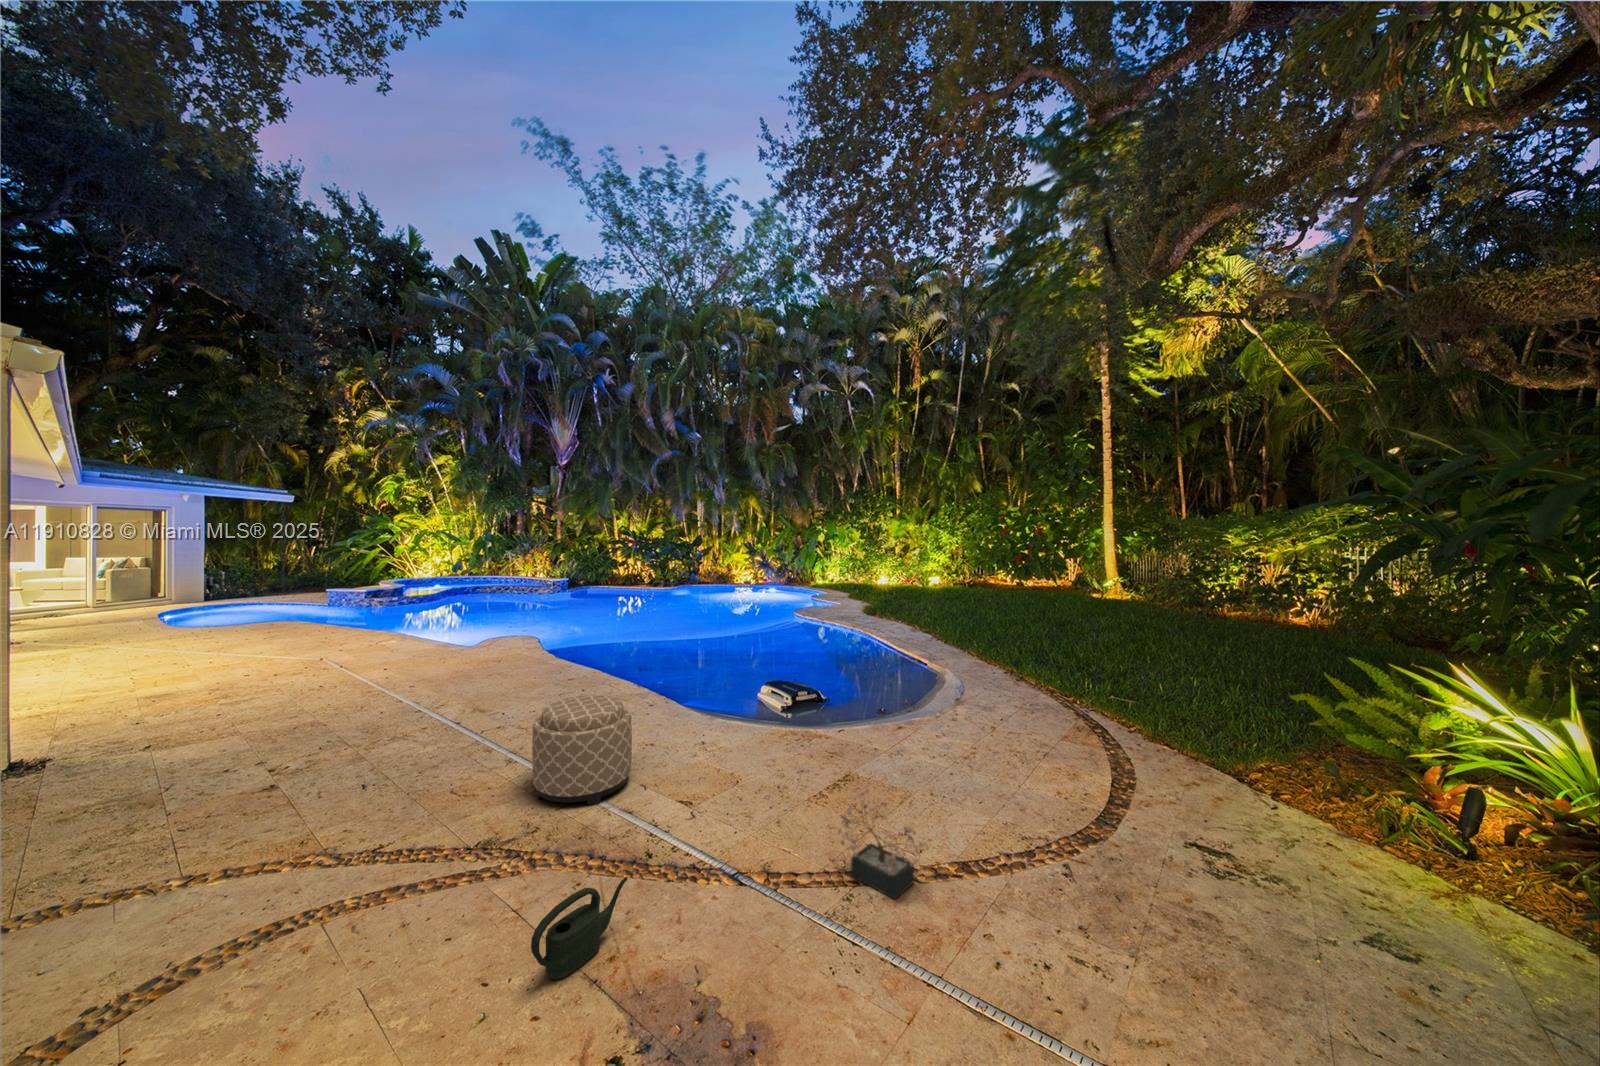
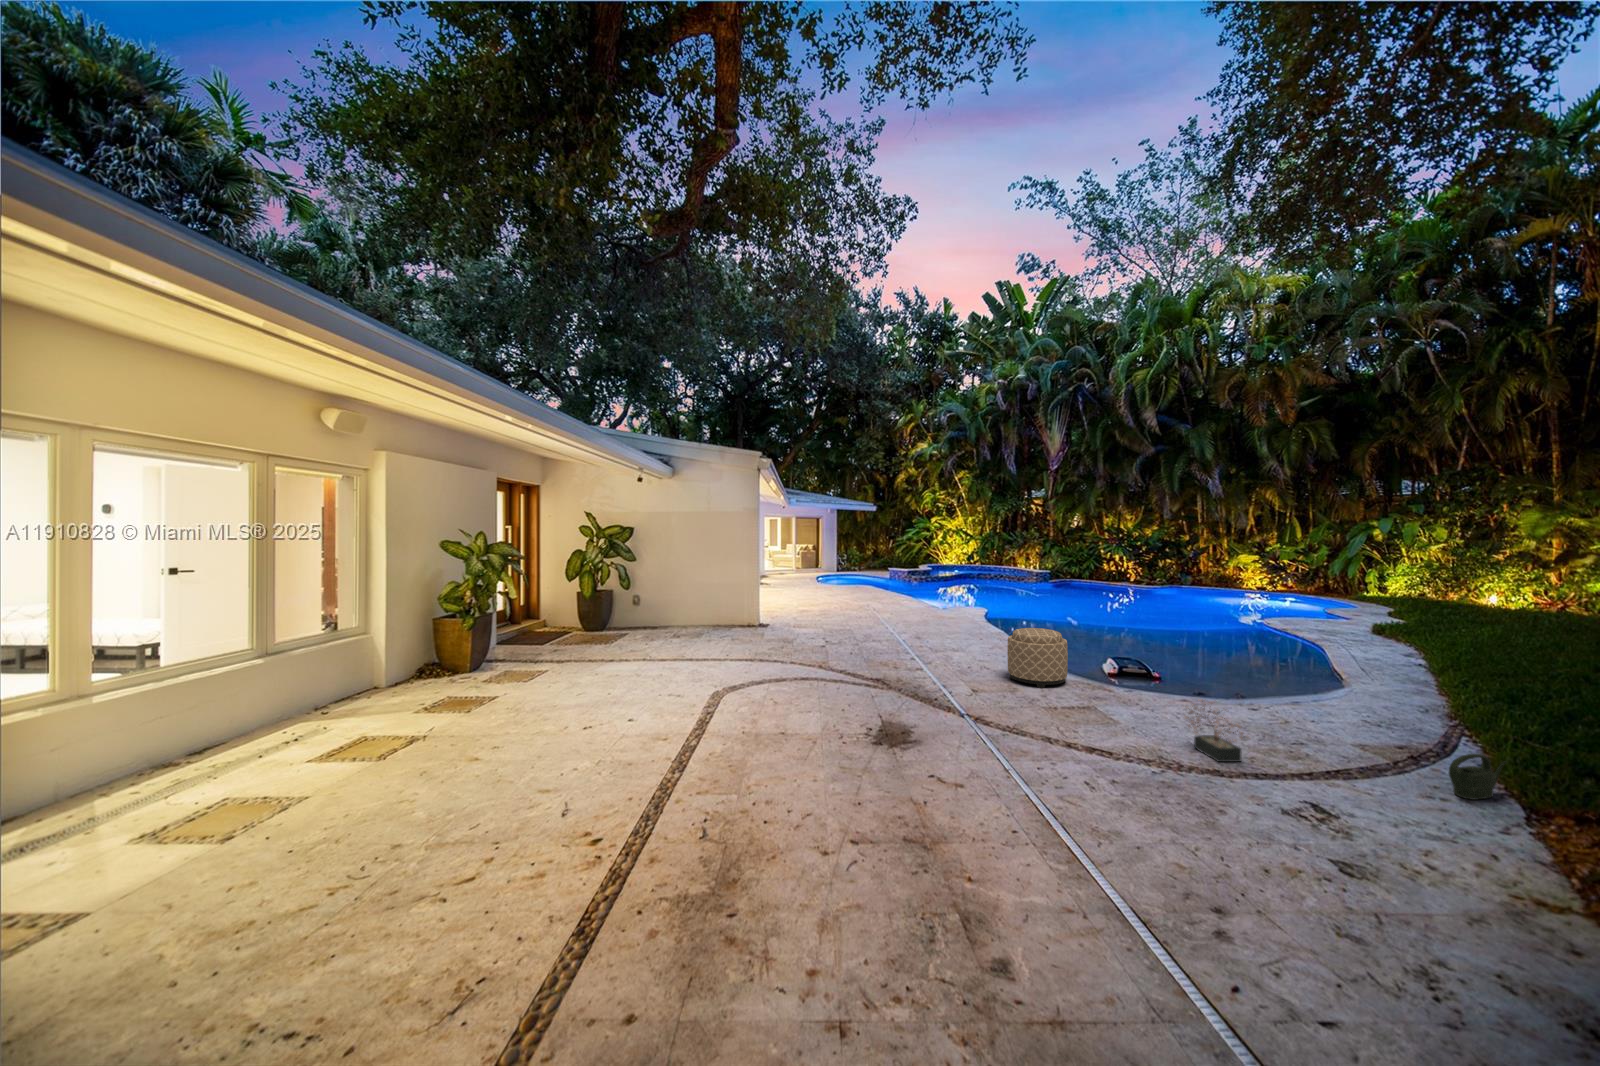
watering can: present [531,877,627,980] -> present [1449,754,1507,800]

